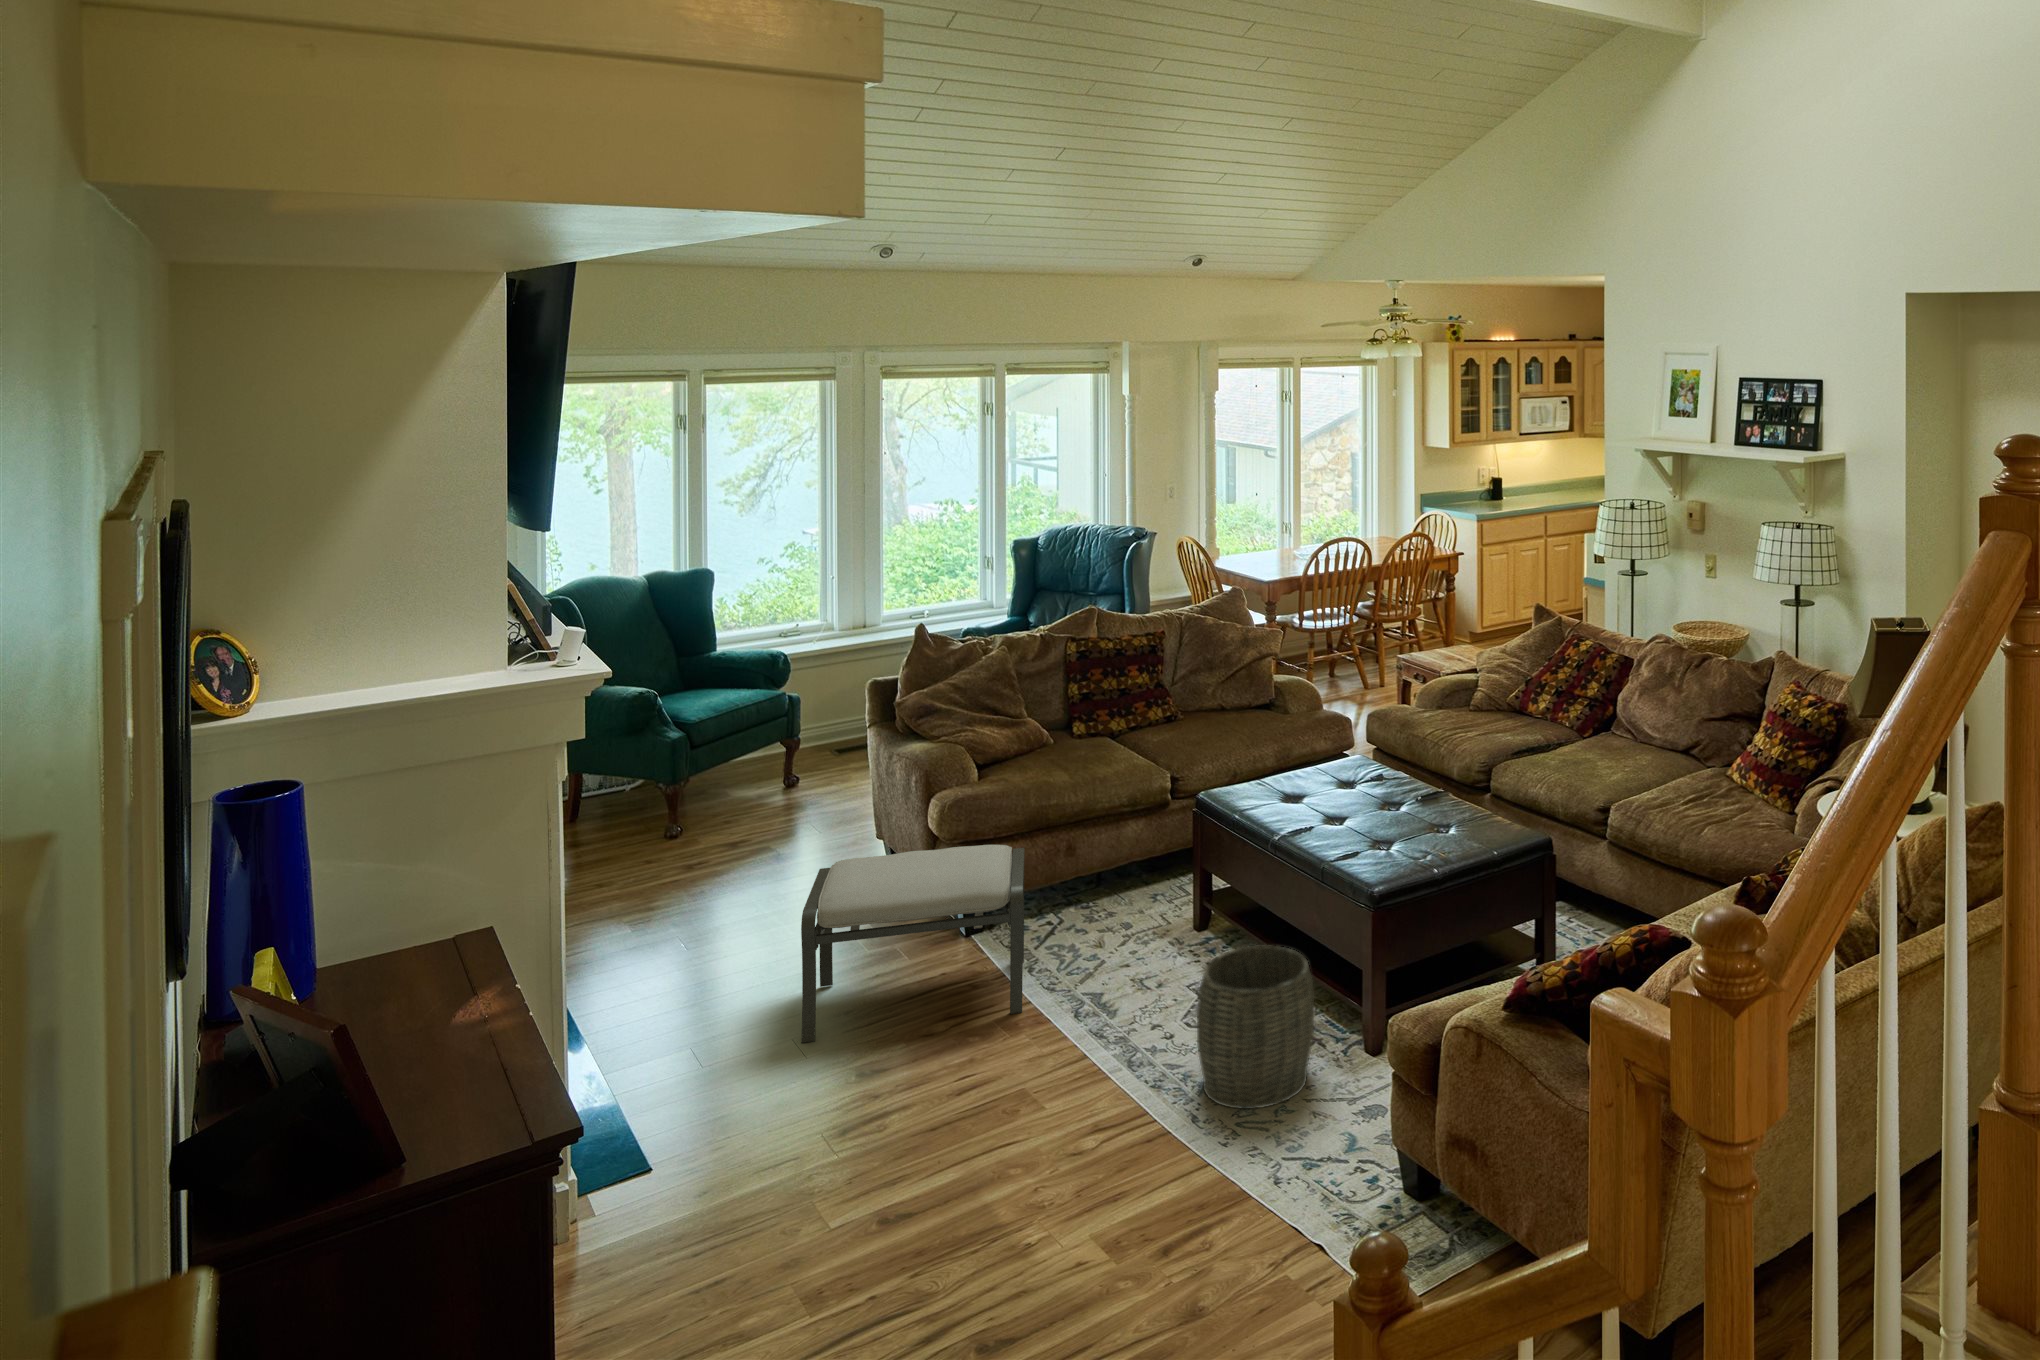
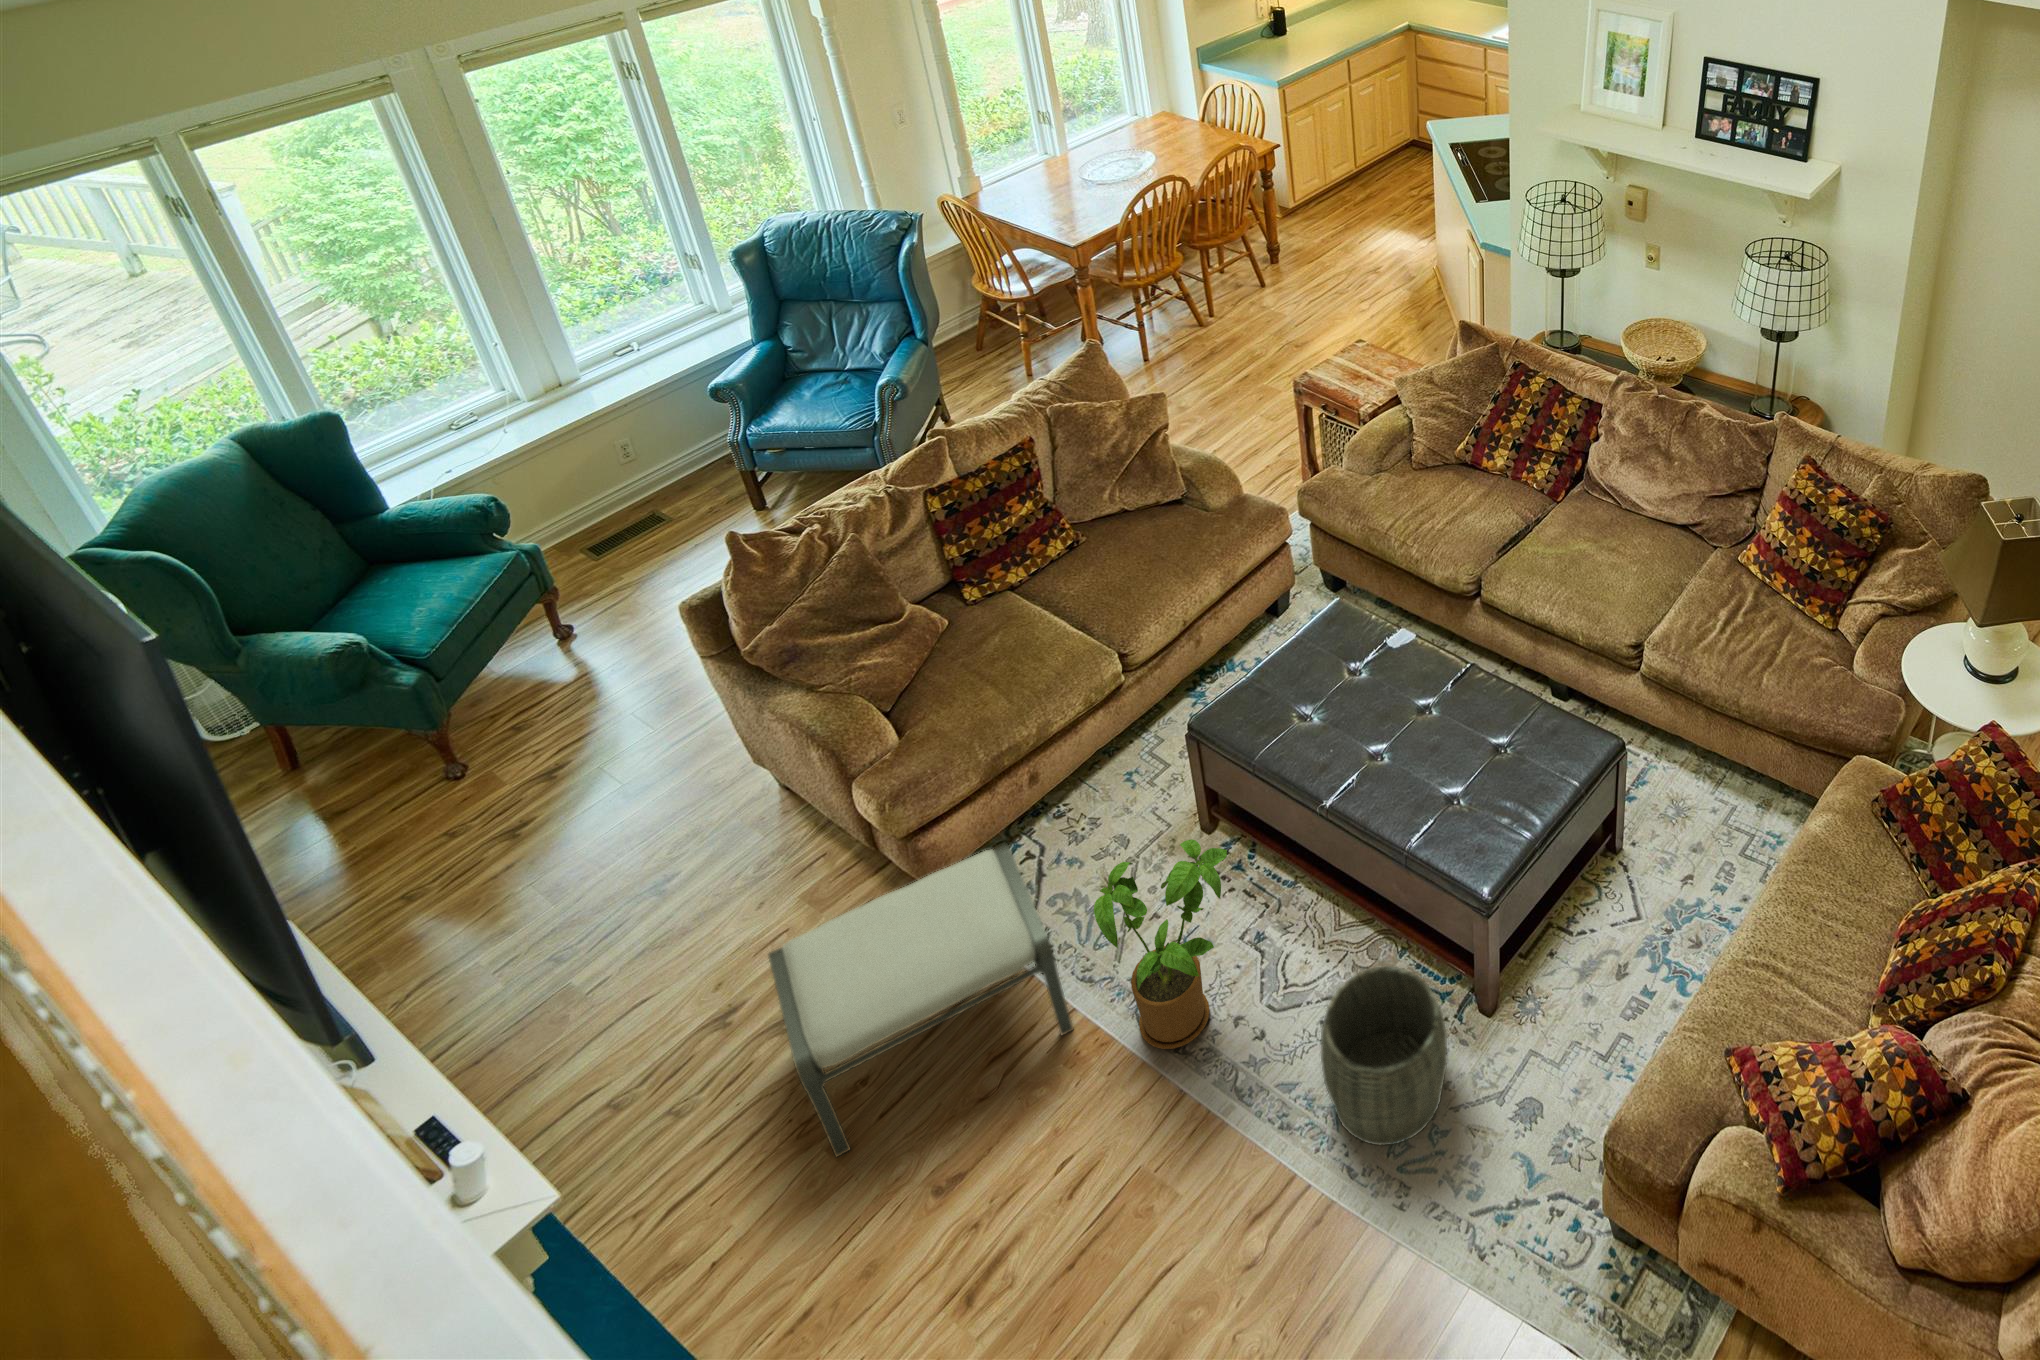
house plant: none [1060,821,1181,1033] -> present [1094,839,1227,1049]

